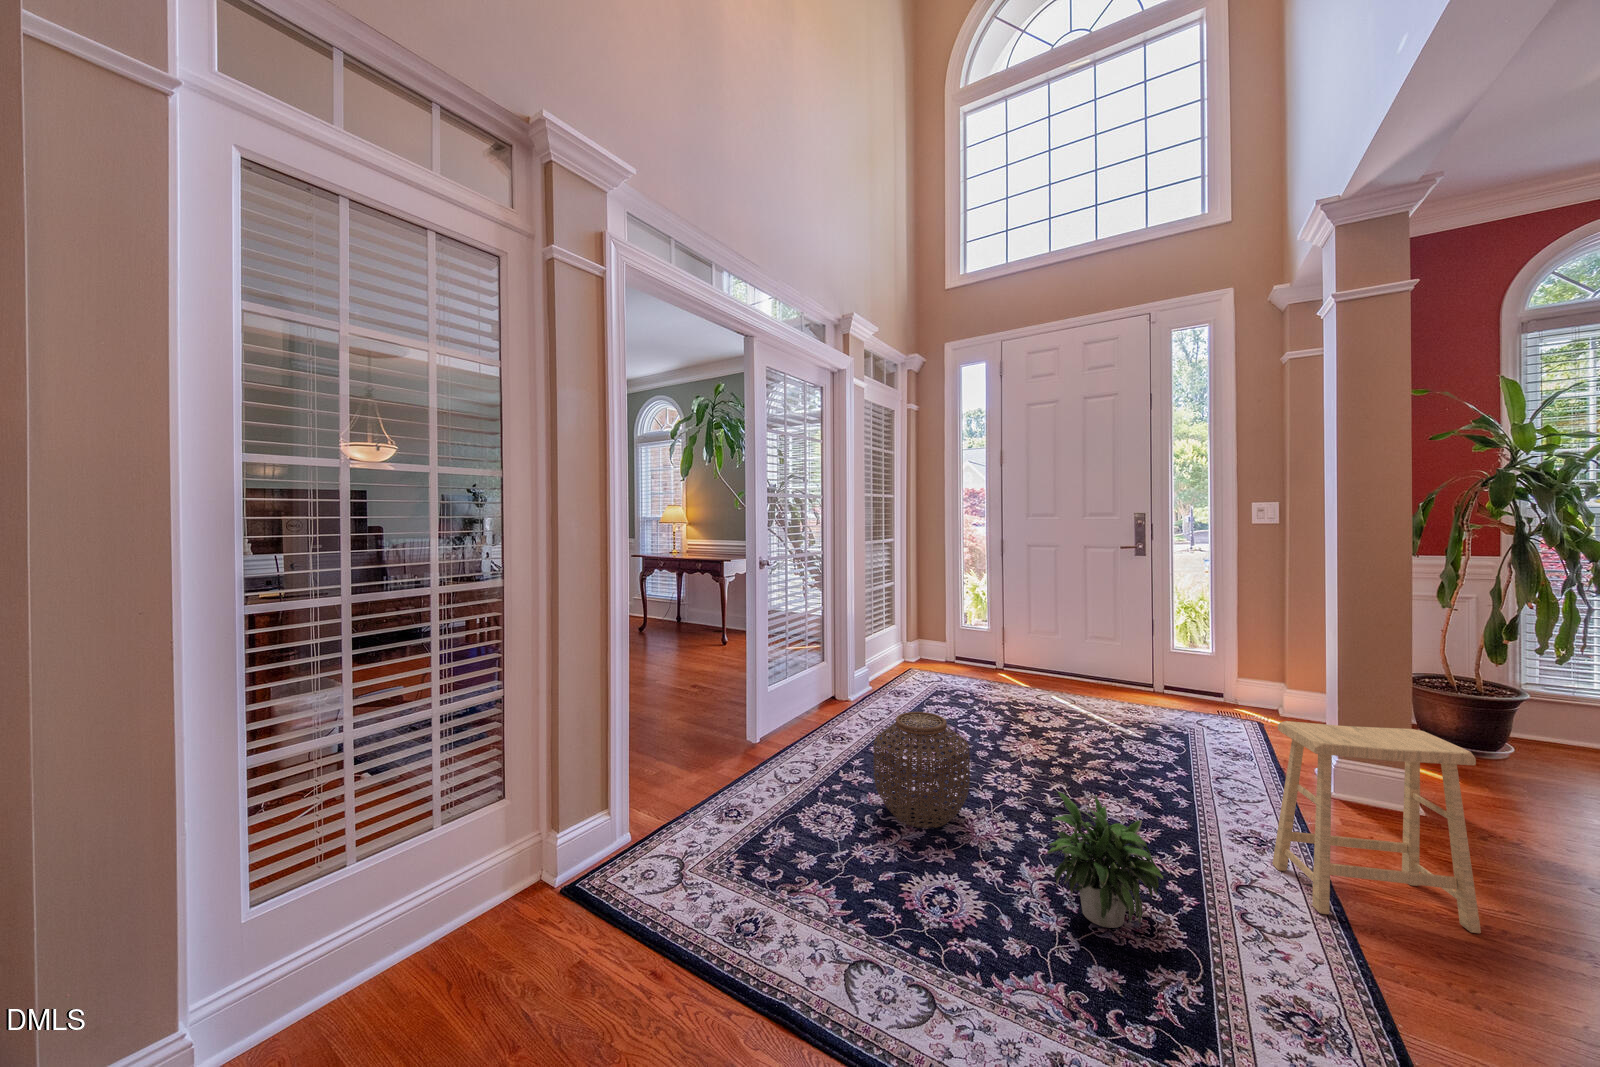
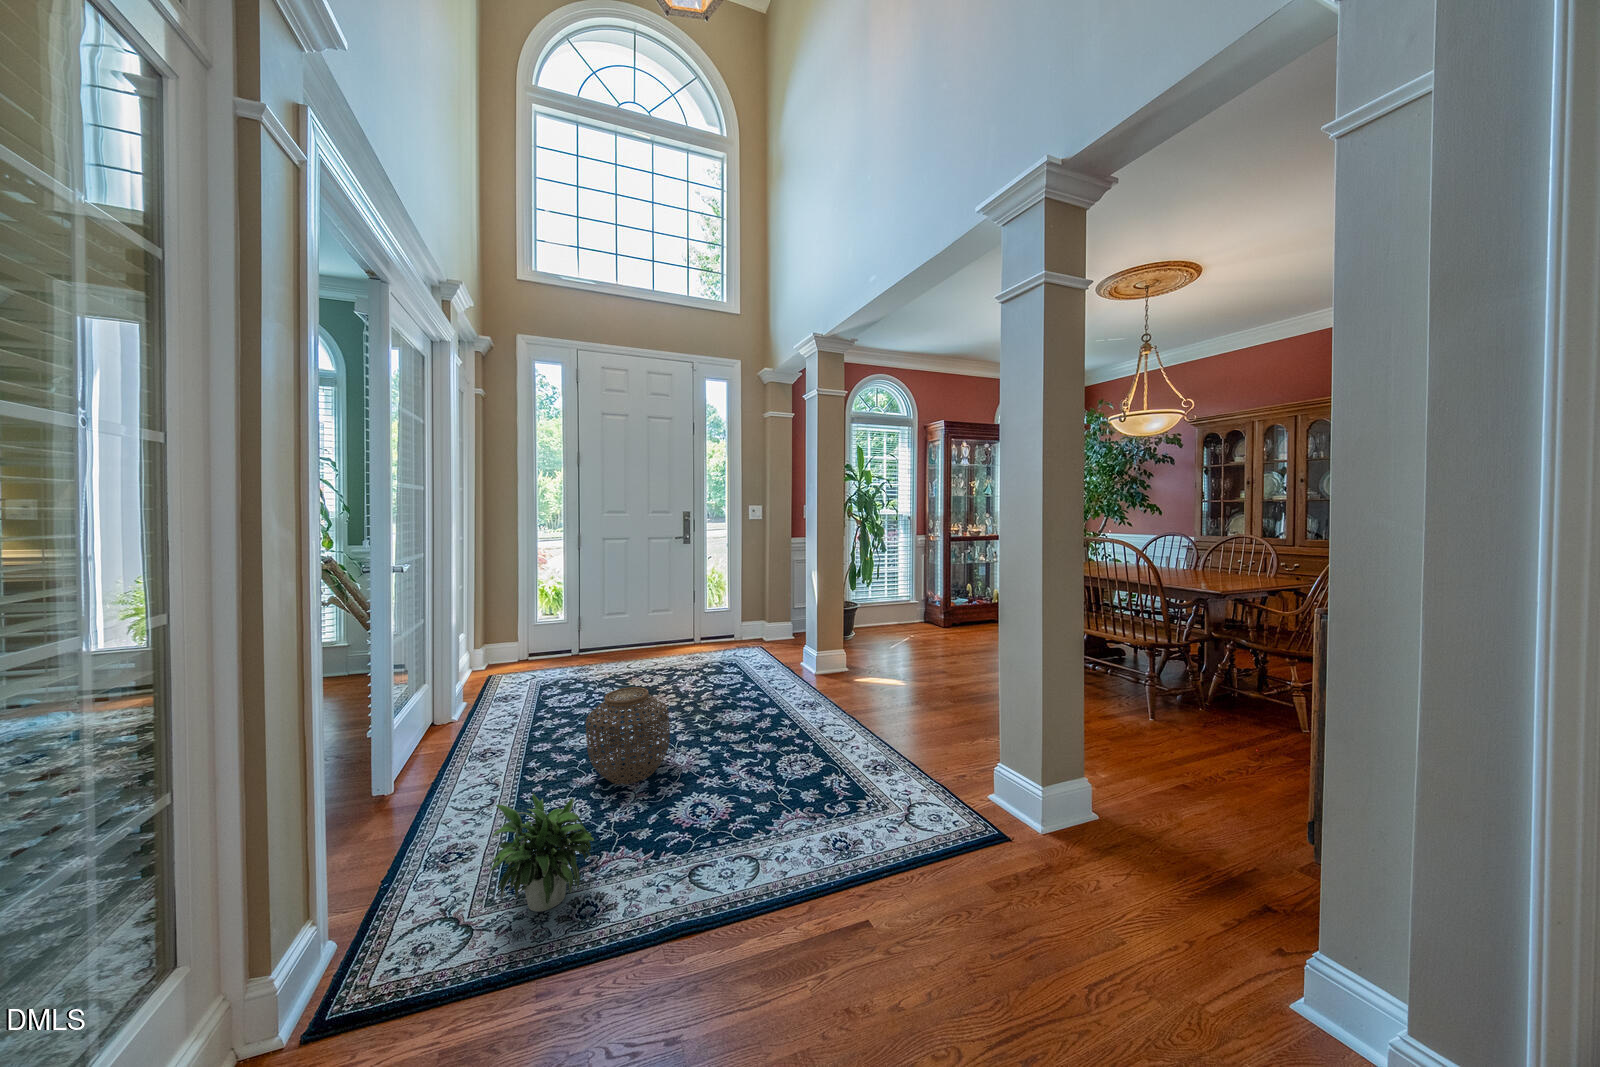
footstool: present [1272,721,1481,933] -> none [824,619,899,723]
potted plant: present [1047,791,1164,928] -> present [490,793,594,912]

